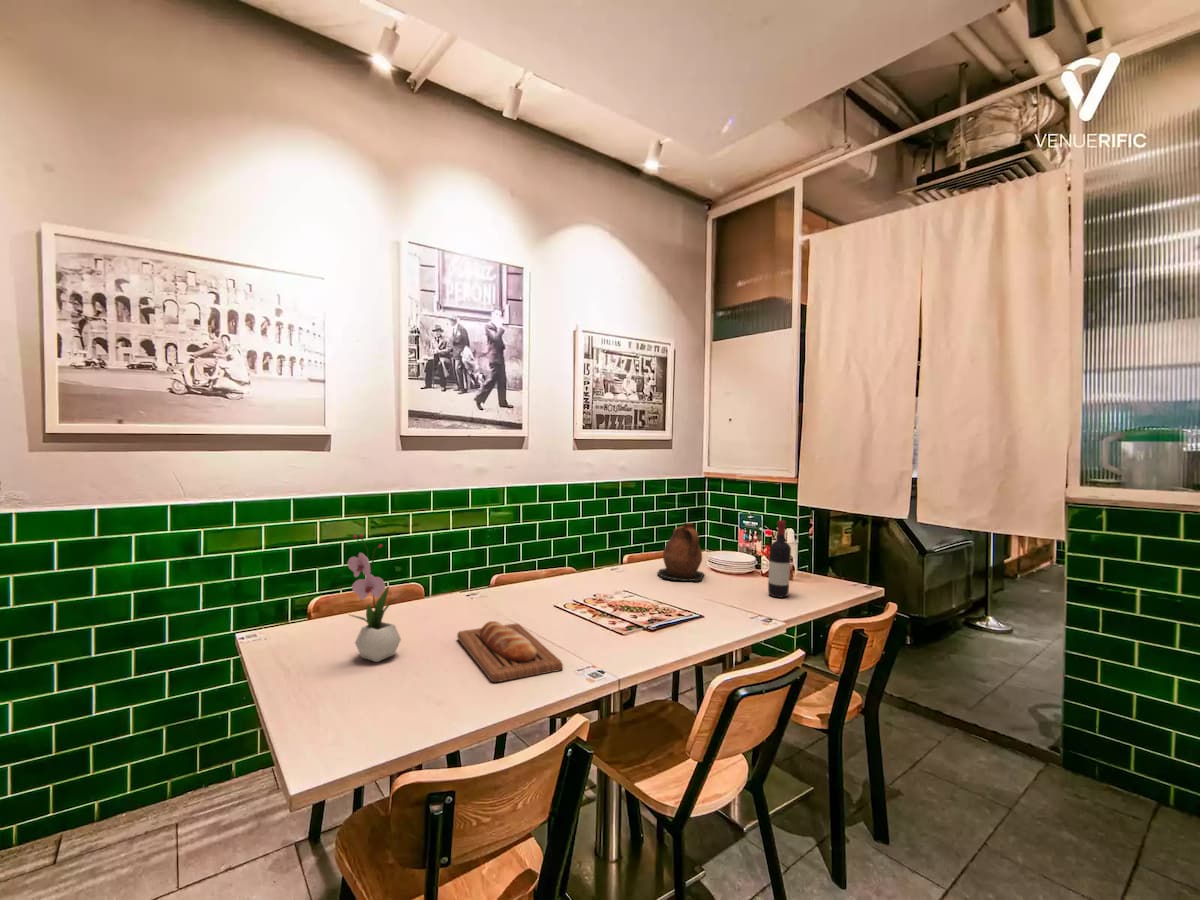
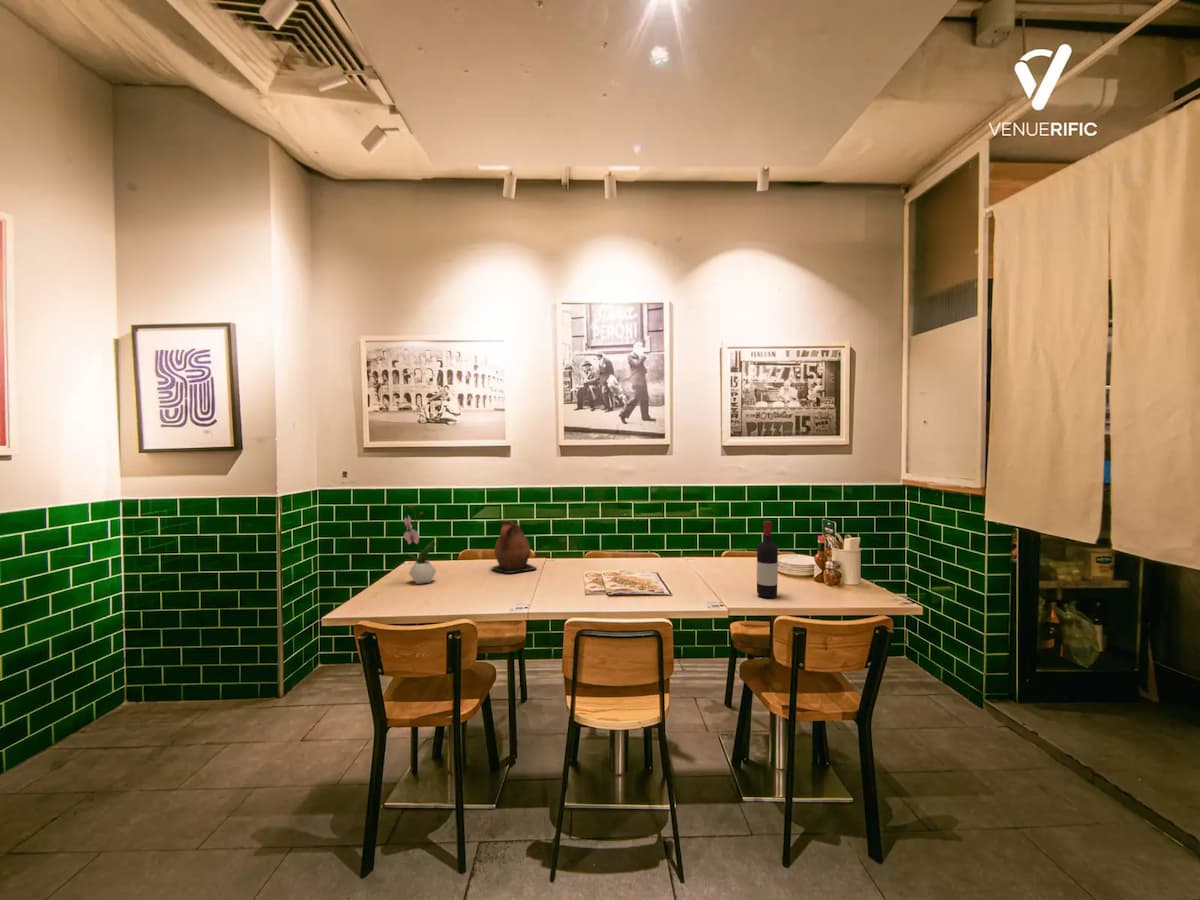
ceramic pitcher: present [657,523,704,581] -> present [492,521,536,573]
bread loaf: present [457,621,563,682] -> none [441,571,516,605]

